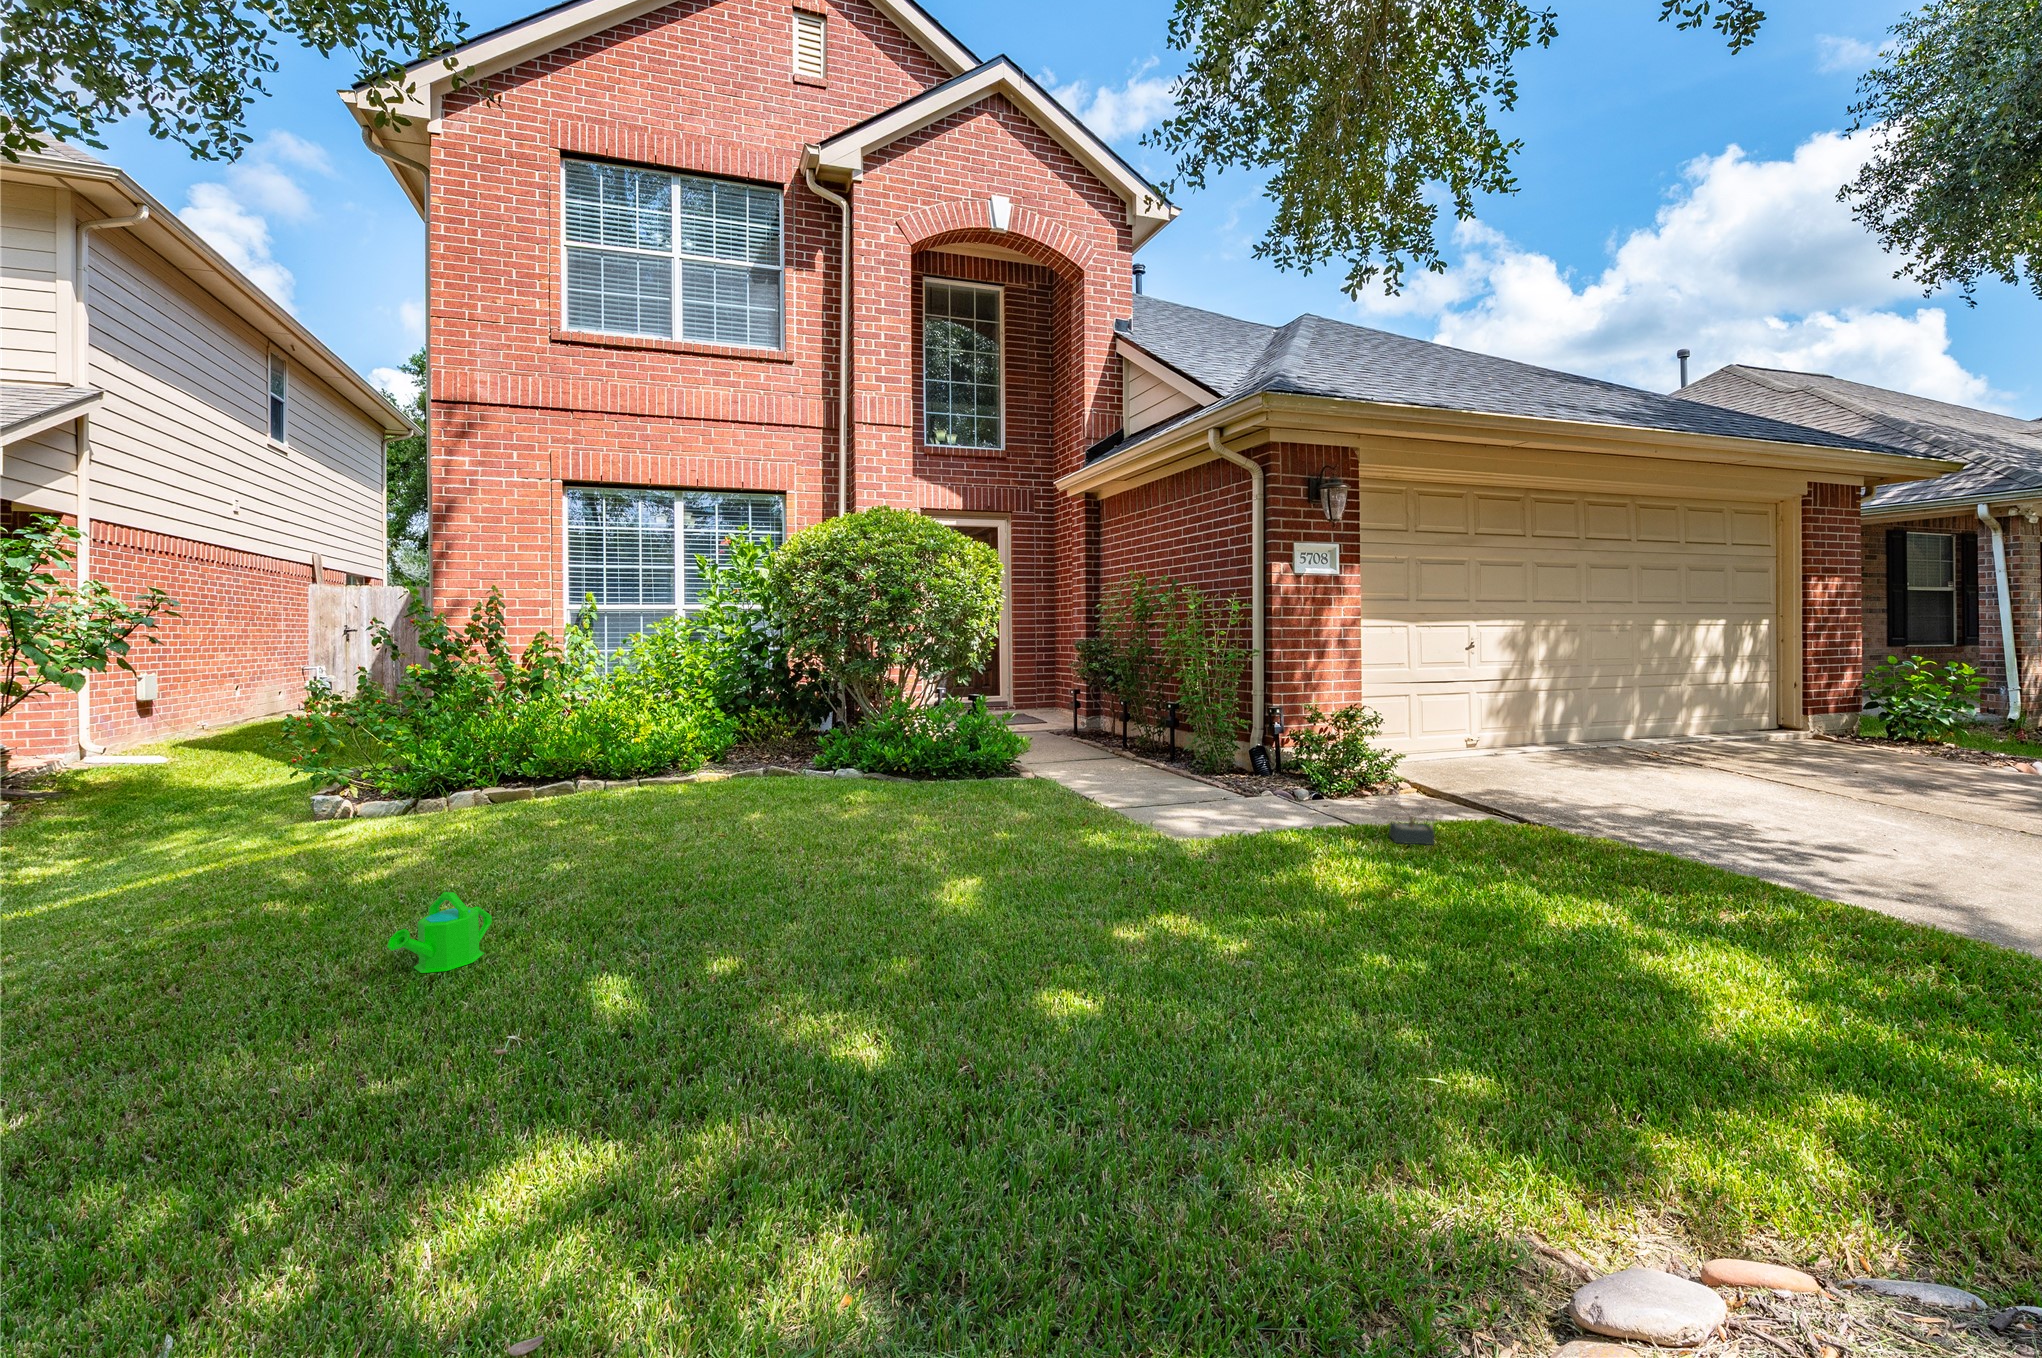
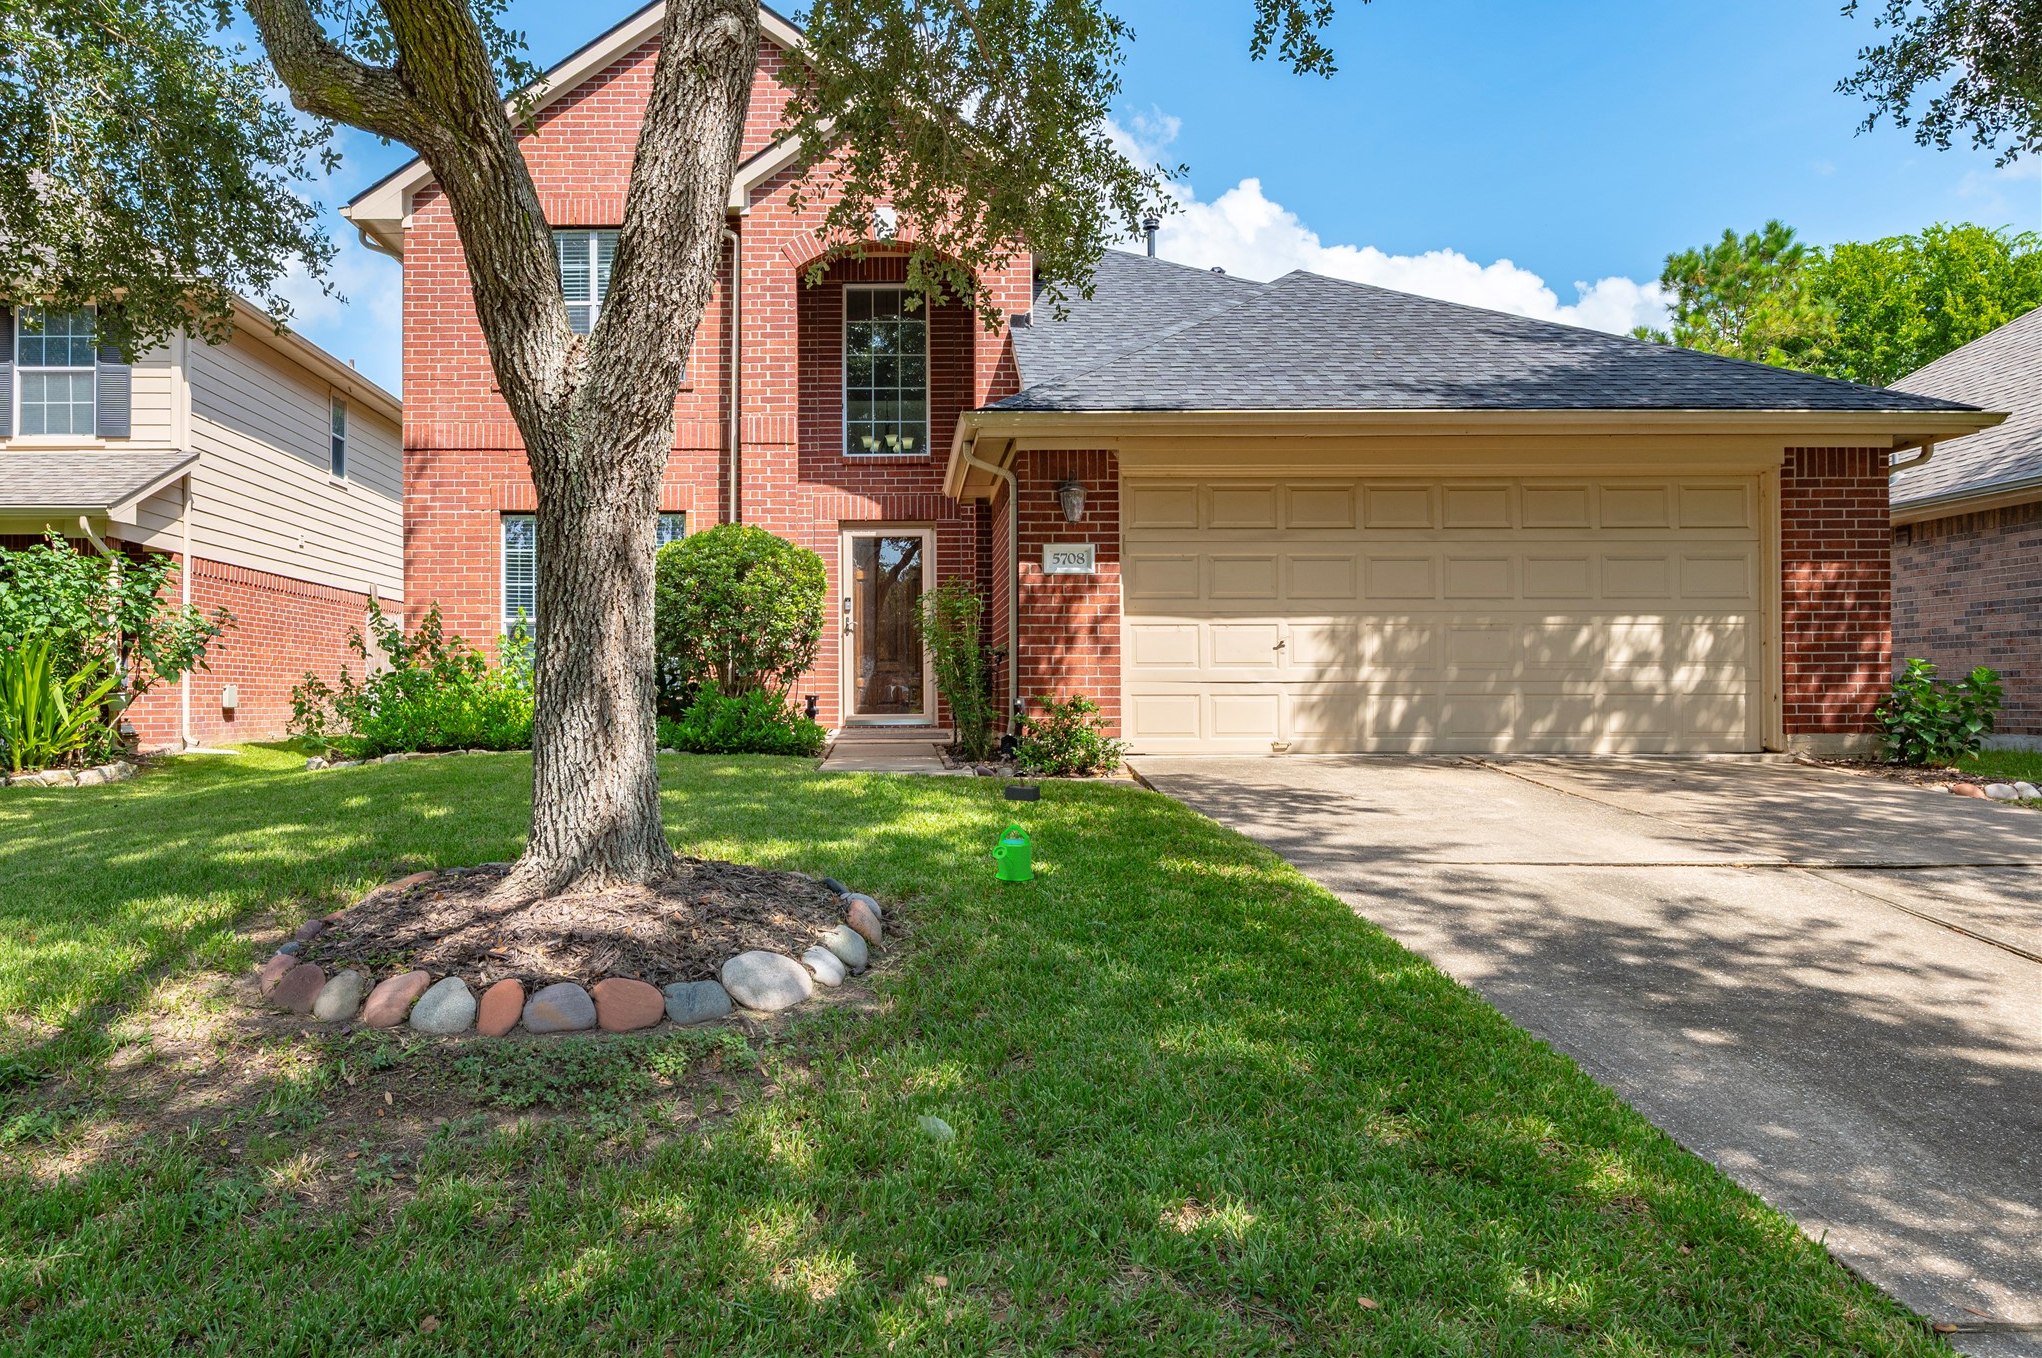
watering can: present [387,892,492,973] -> present [993,824,1034,881]

